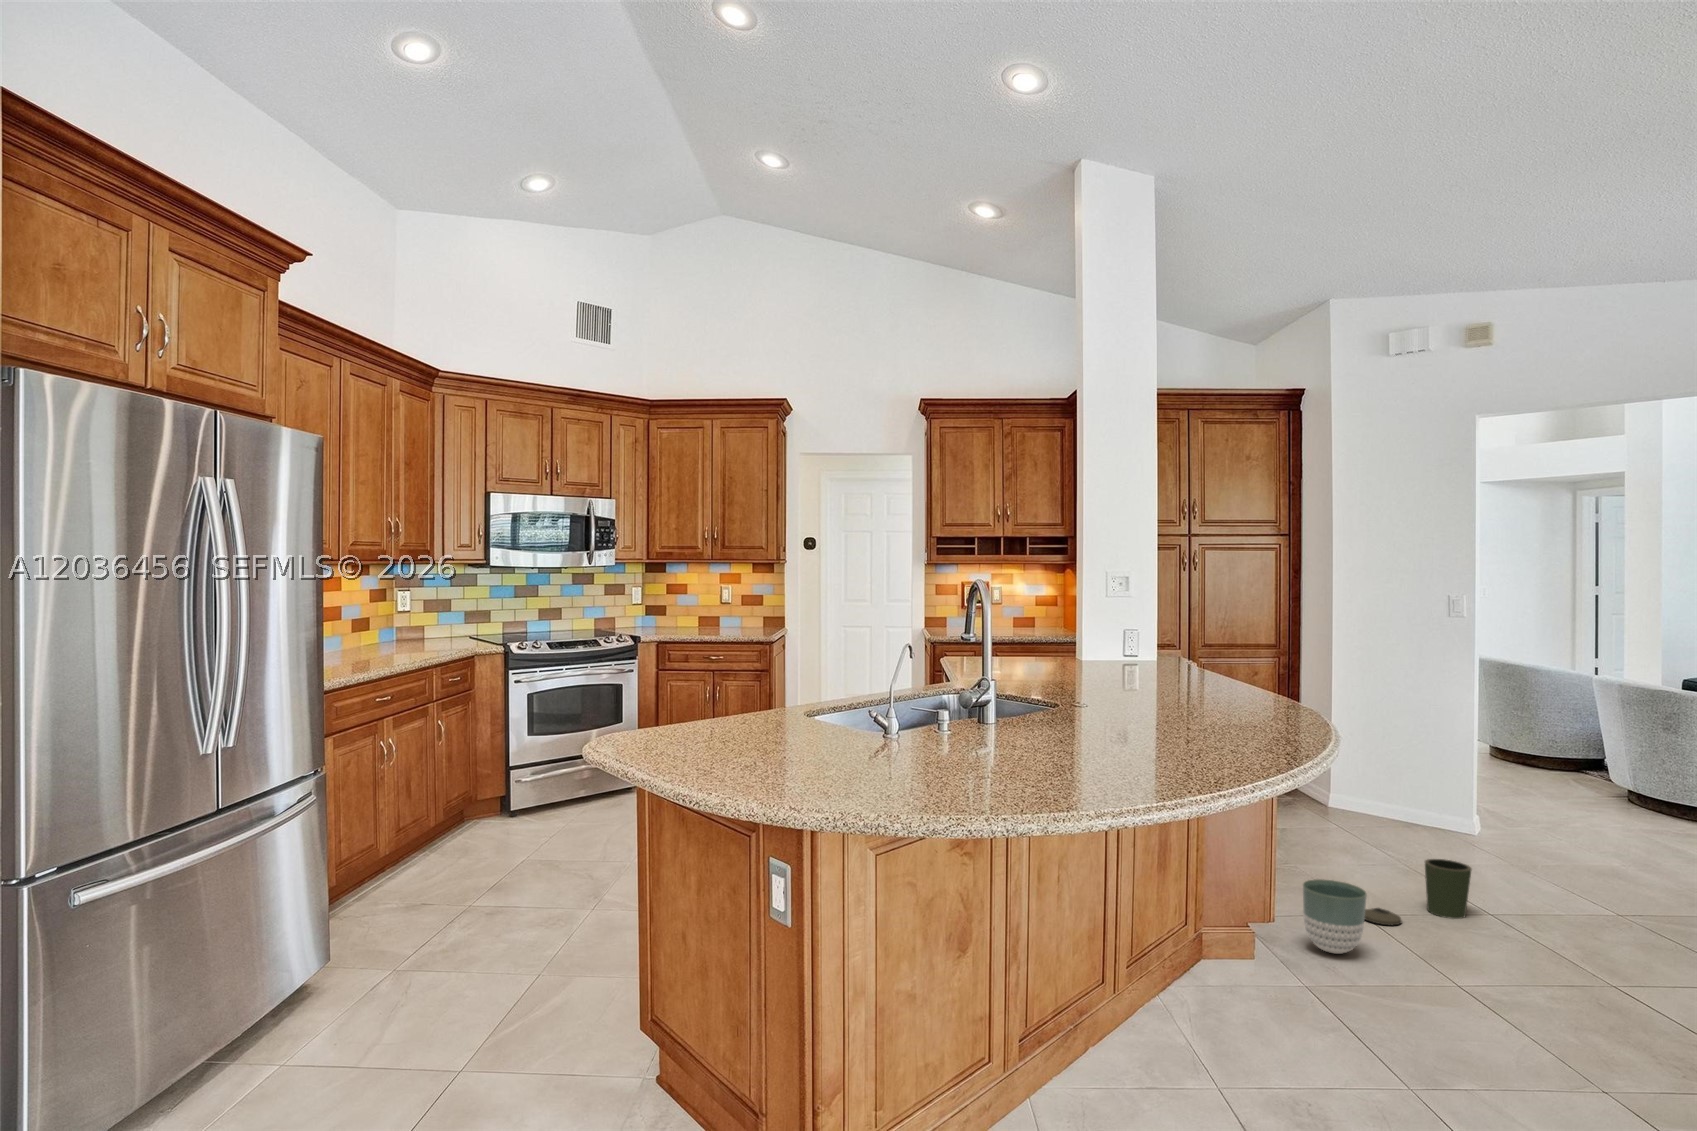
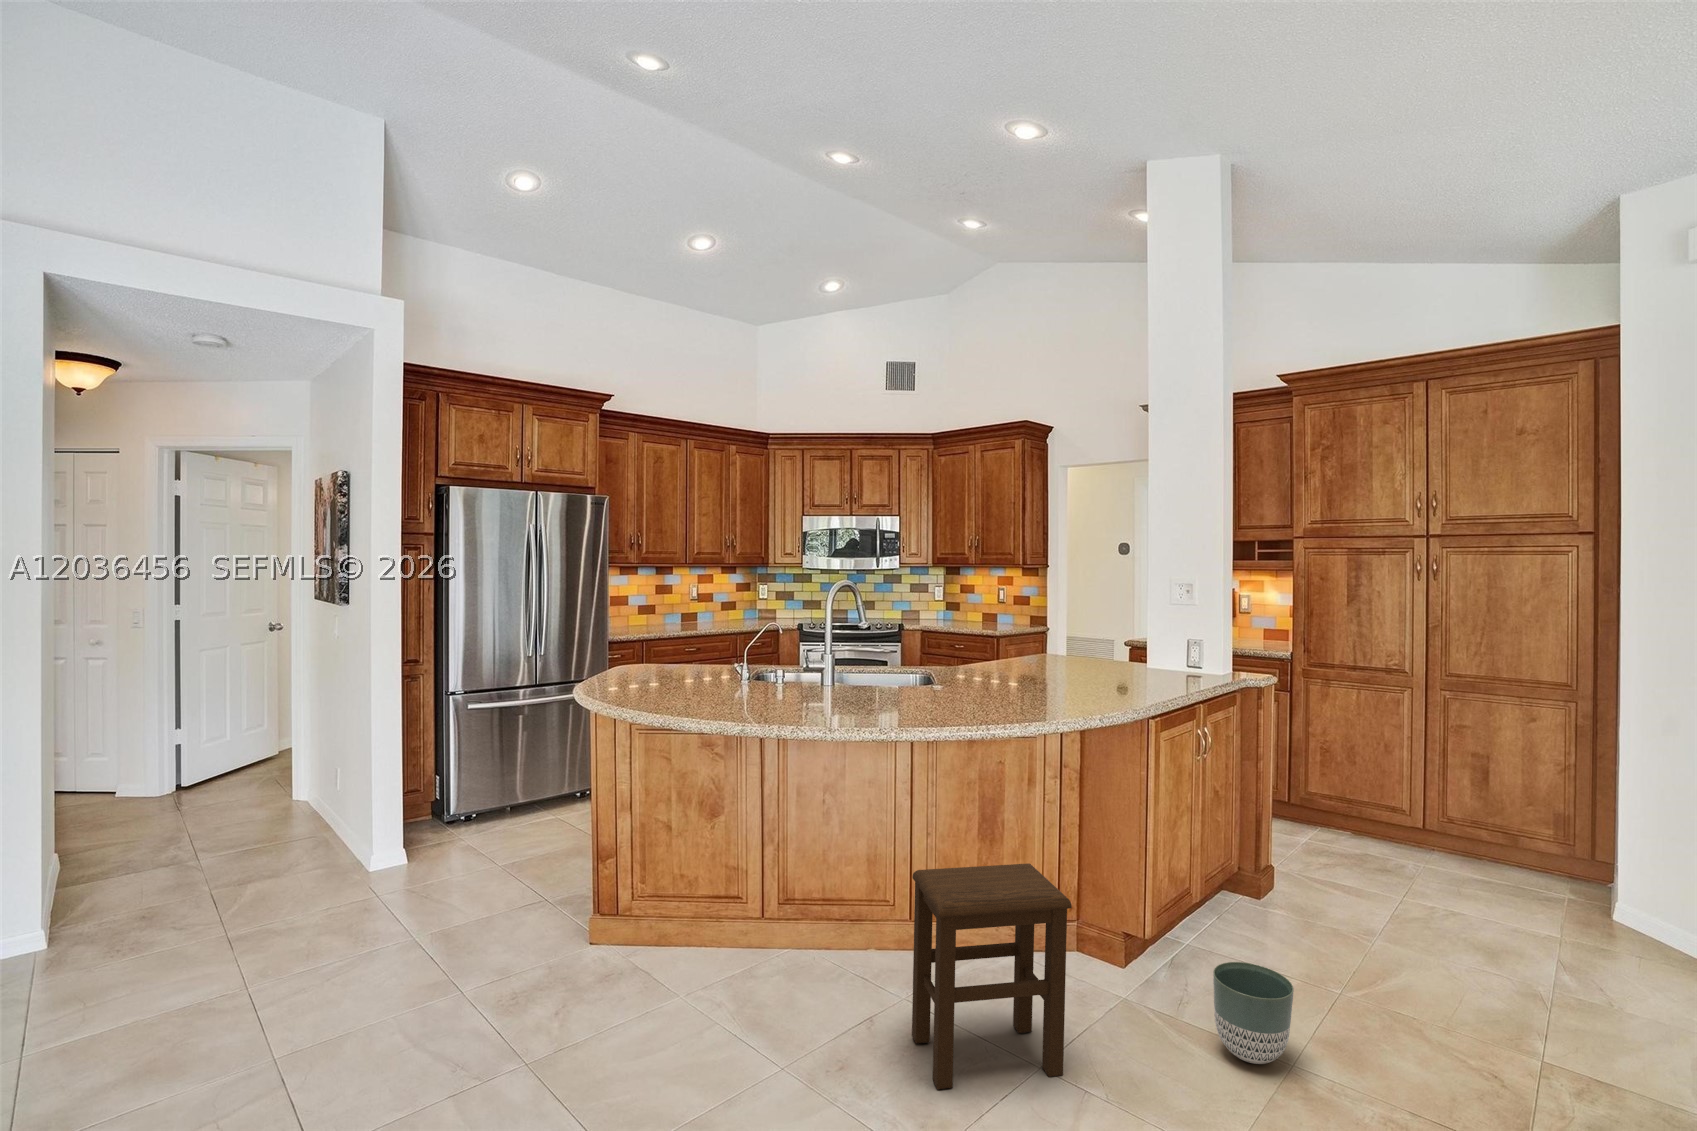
stool: none [1156,831,1286,1043] -> present [912,863,1072,1089]
trash can: present [1365,859,1471,925] -> none [1378,996,1585,1096]

